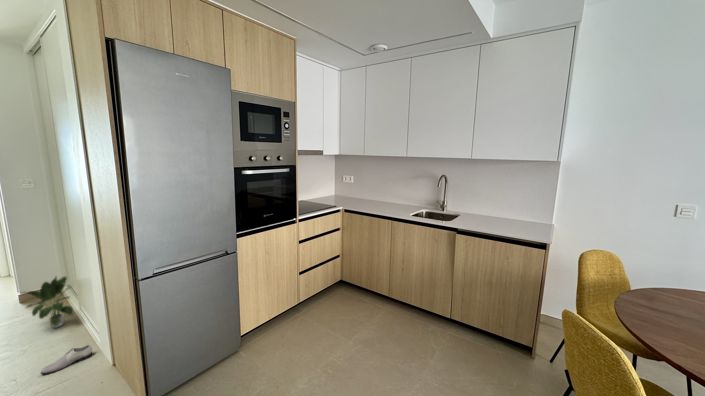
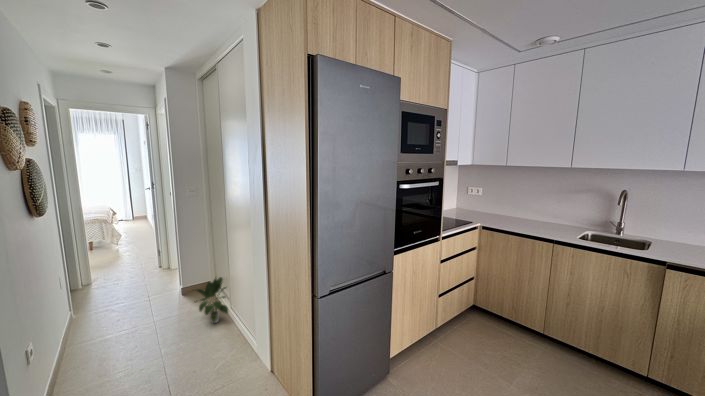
shoe: present [41,345,92,374] -> none [213,347,250,371]

